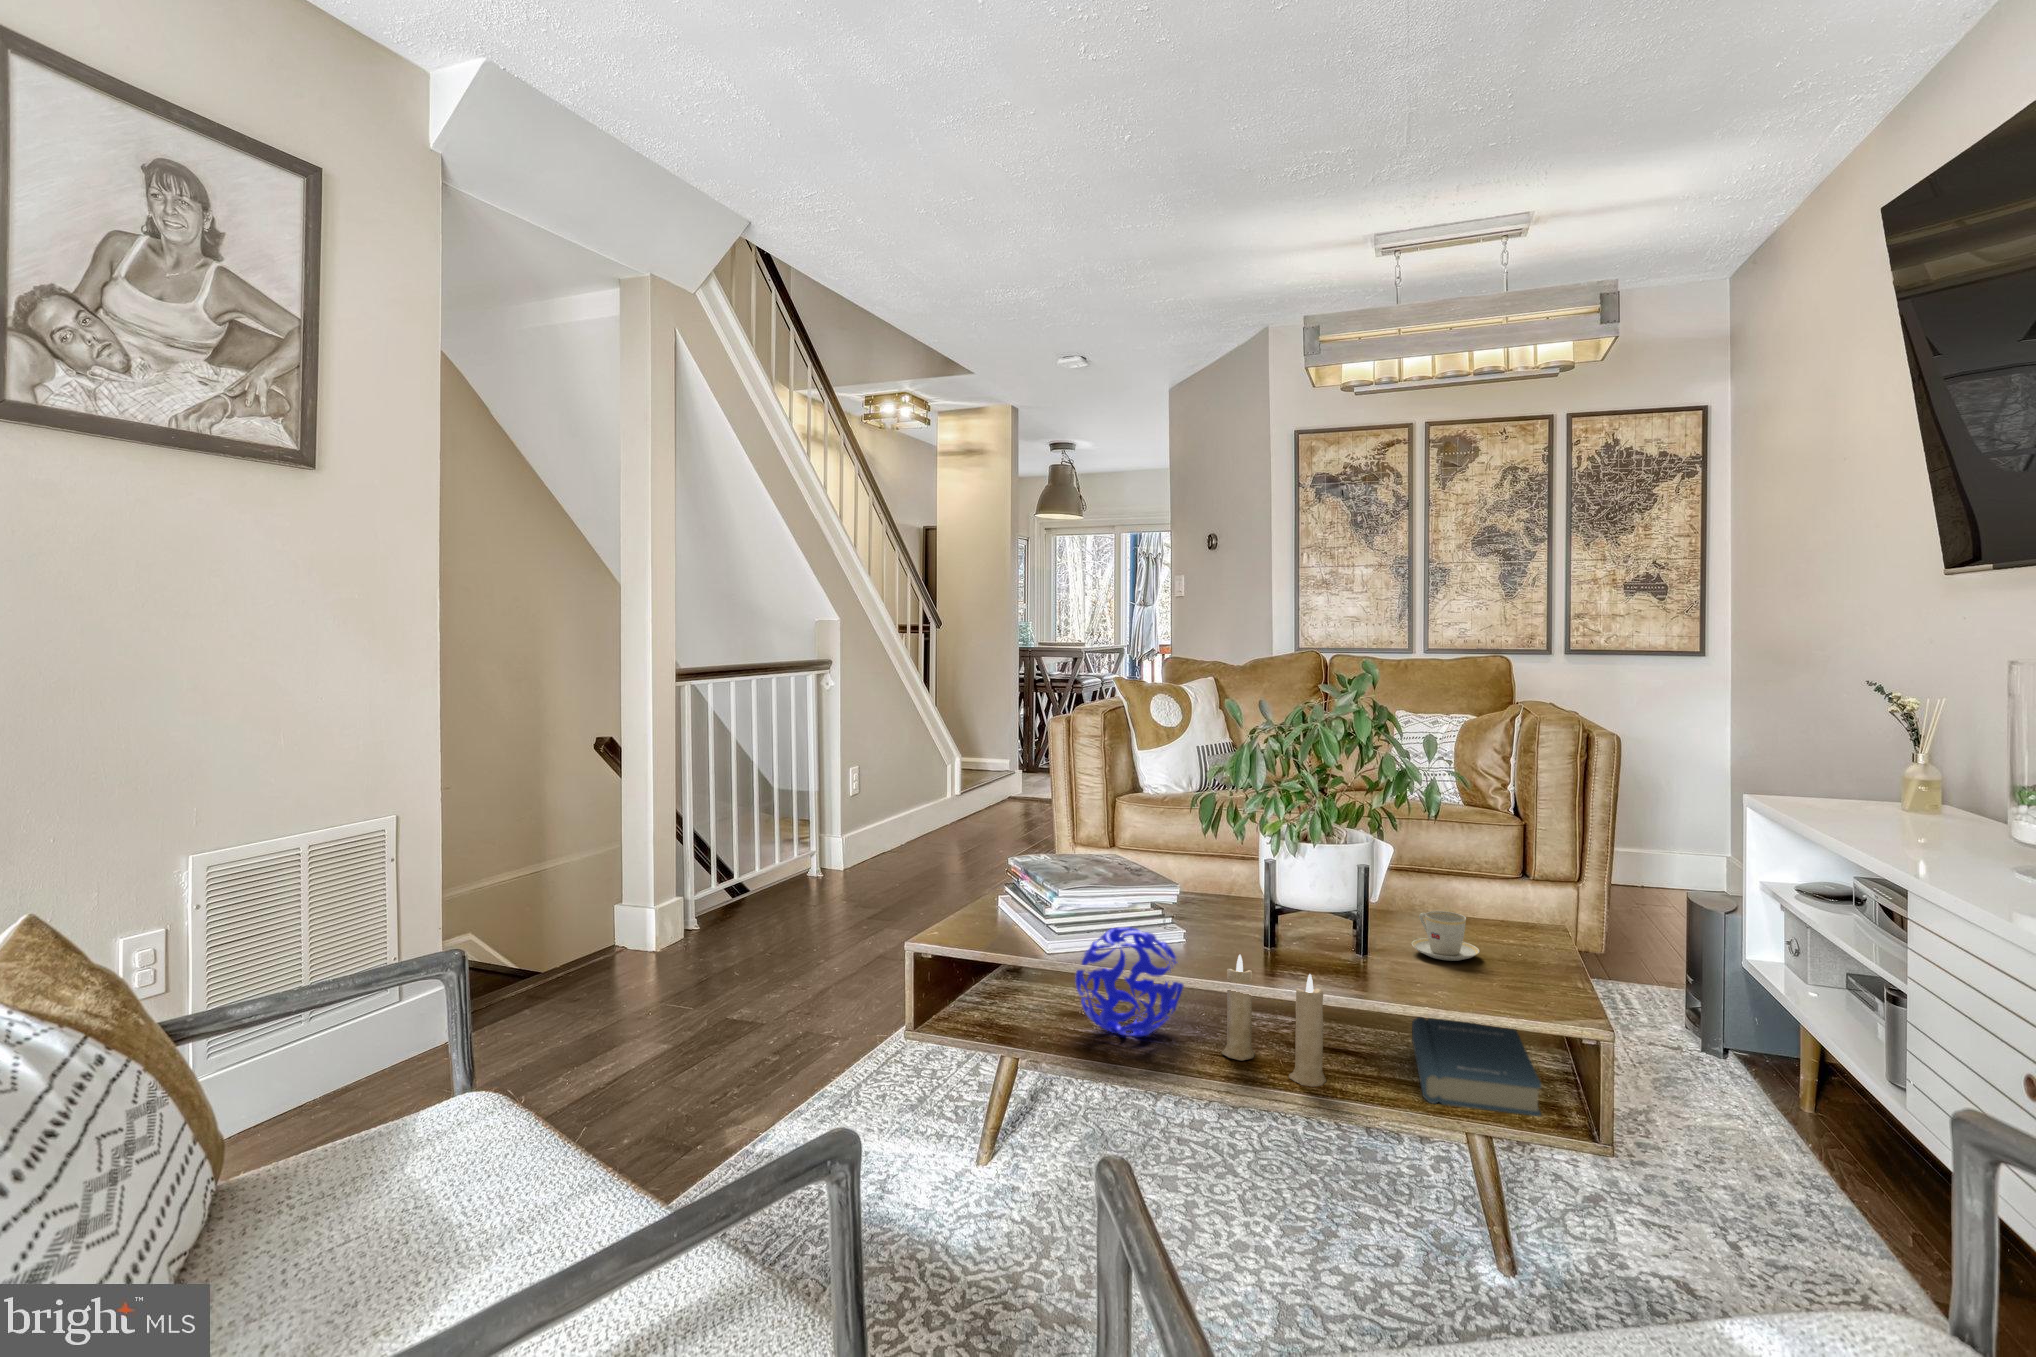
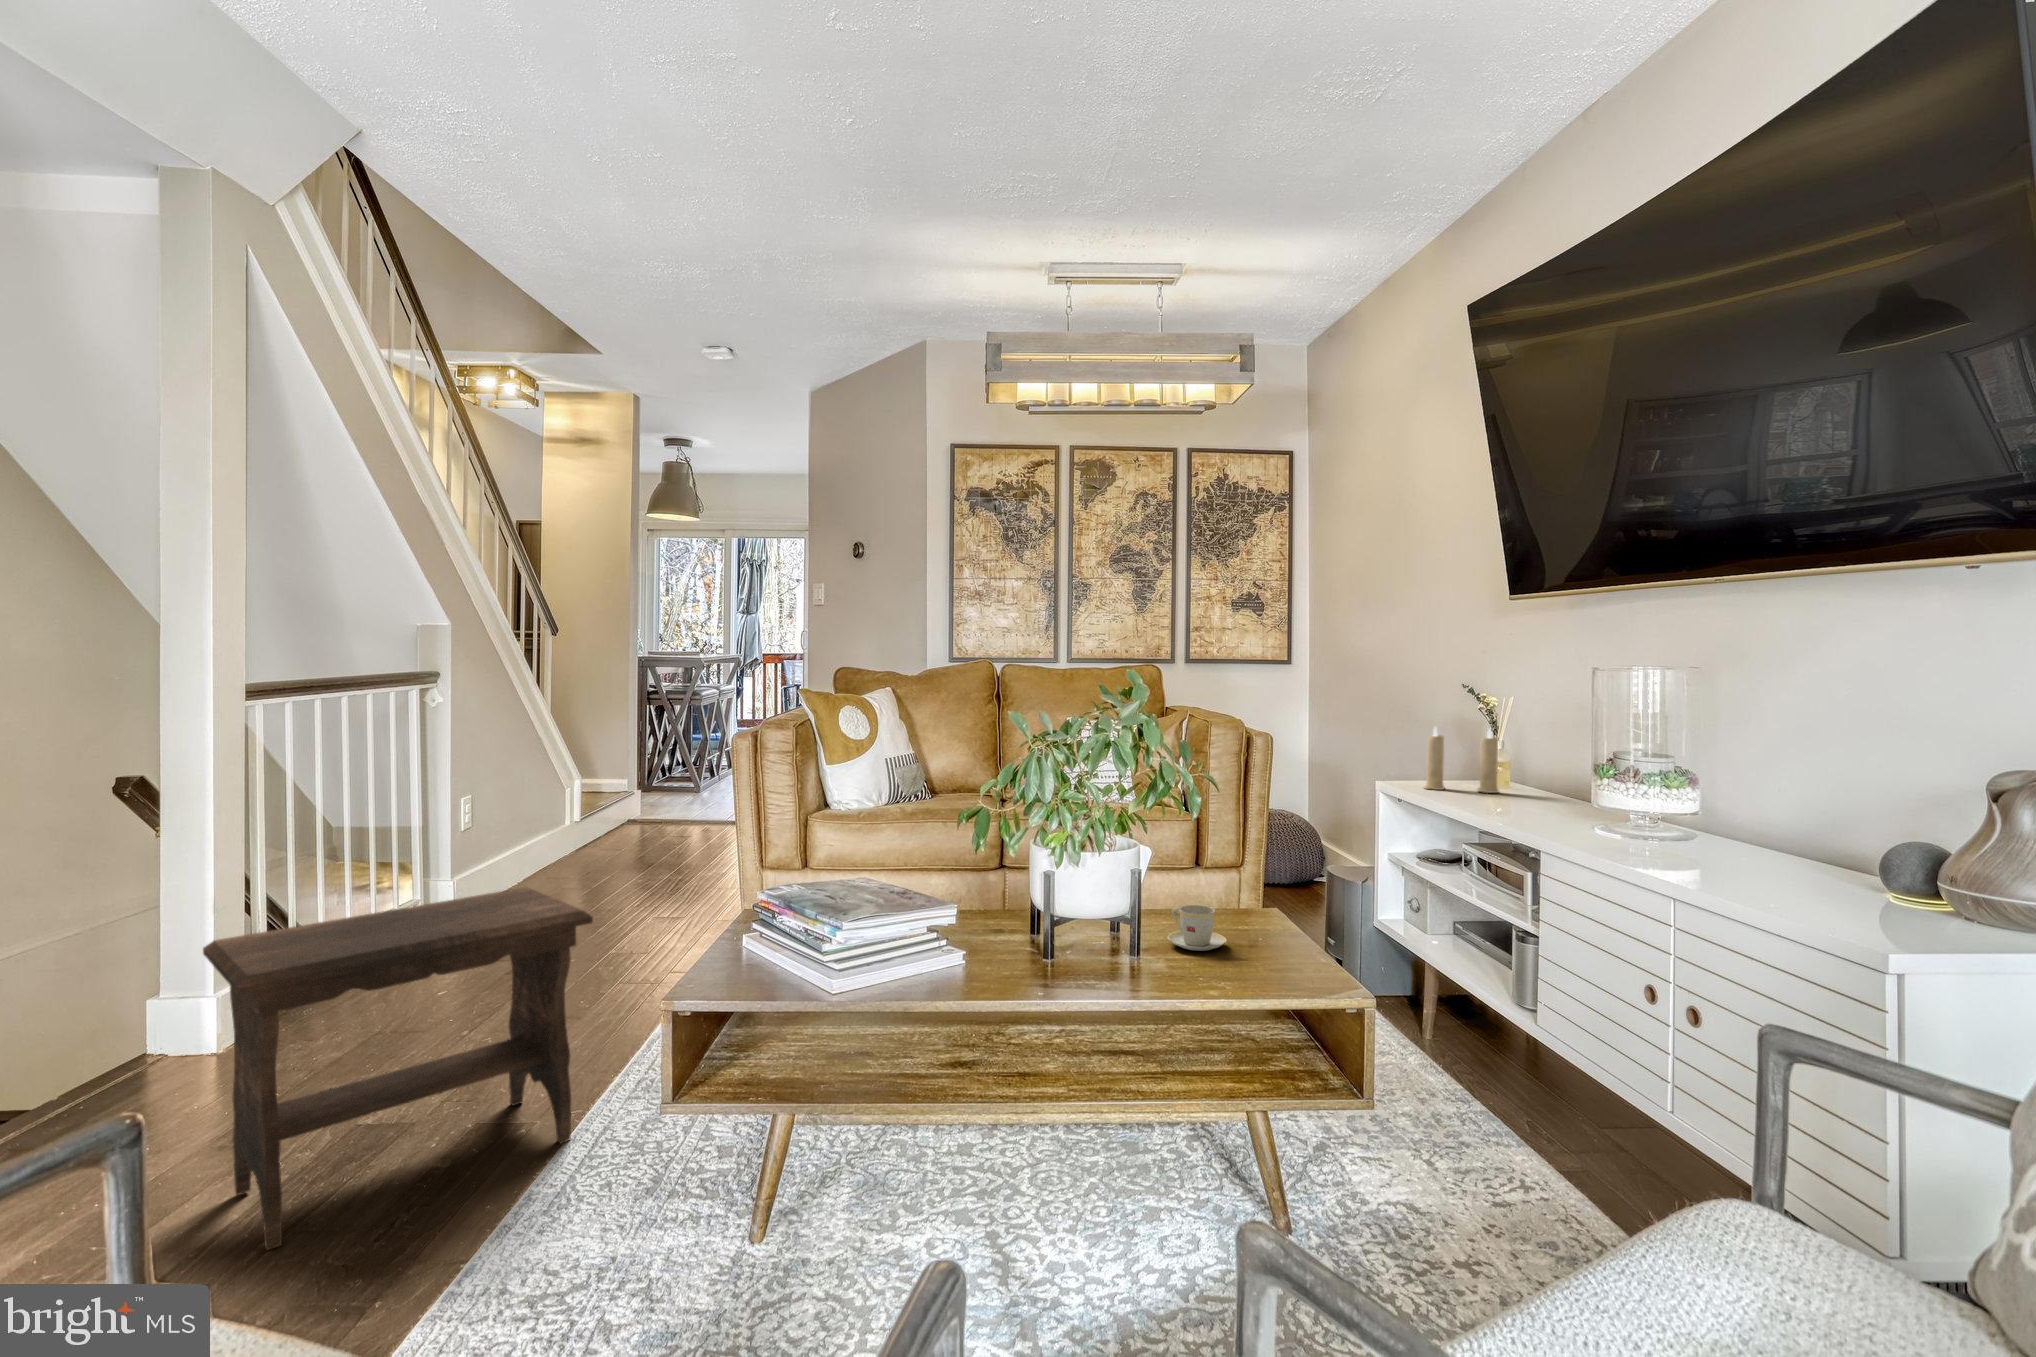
footstool: none [619,840,886,1095] -> present [203,887,593,1250]
decorative ball: present [1075,927,1184,1036] -> none [861,955,974,1071]
candle: present [1222,955,1326,1087] -> present [1425,727,1499,793]
hardback book: present [1412,1017,1541,1116] -> none [1180,1005,1314,1089]

